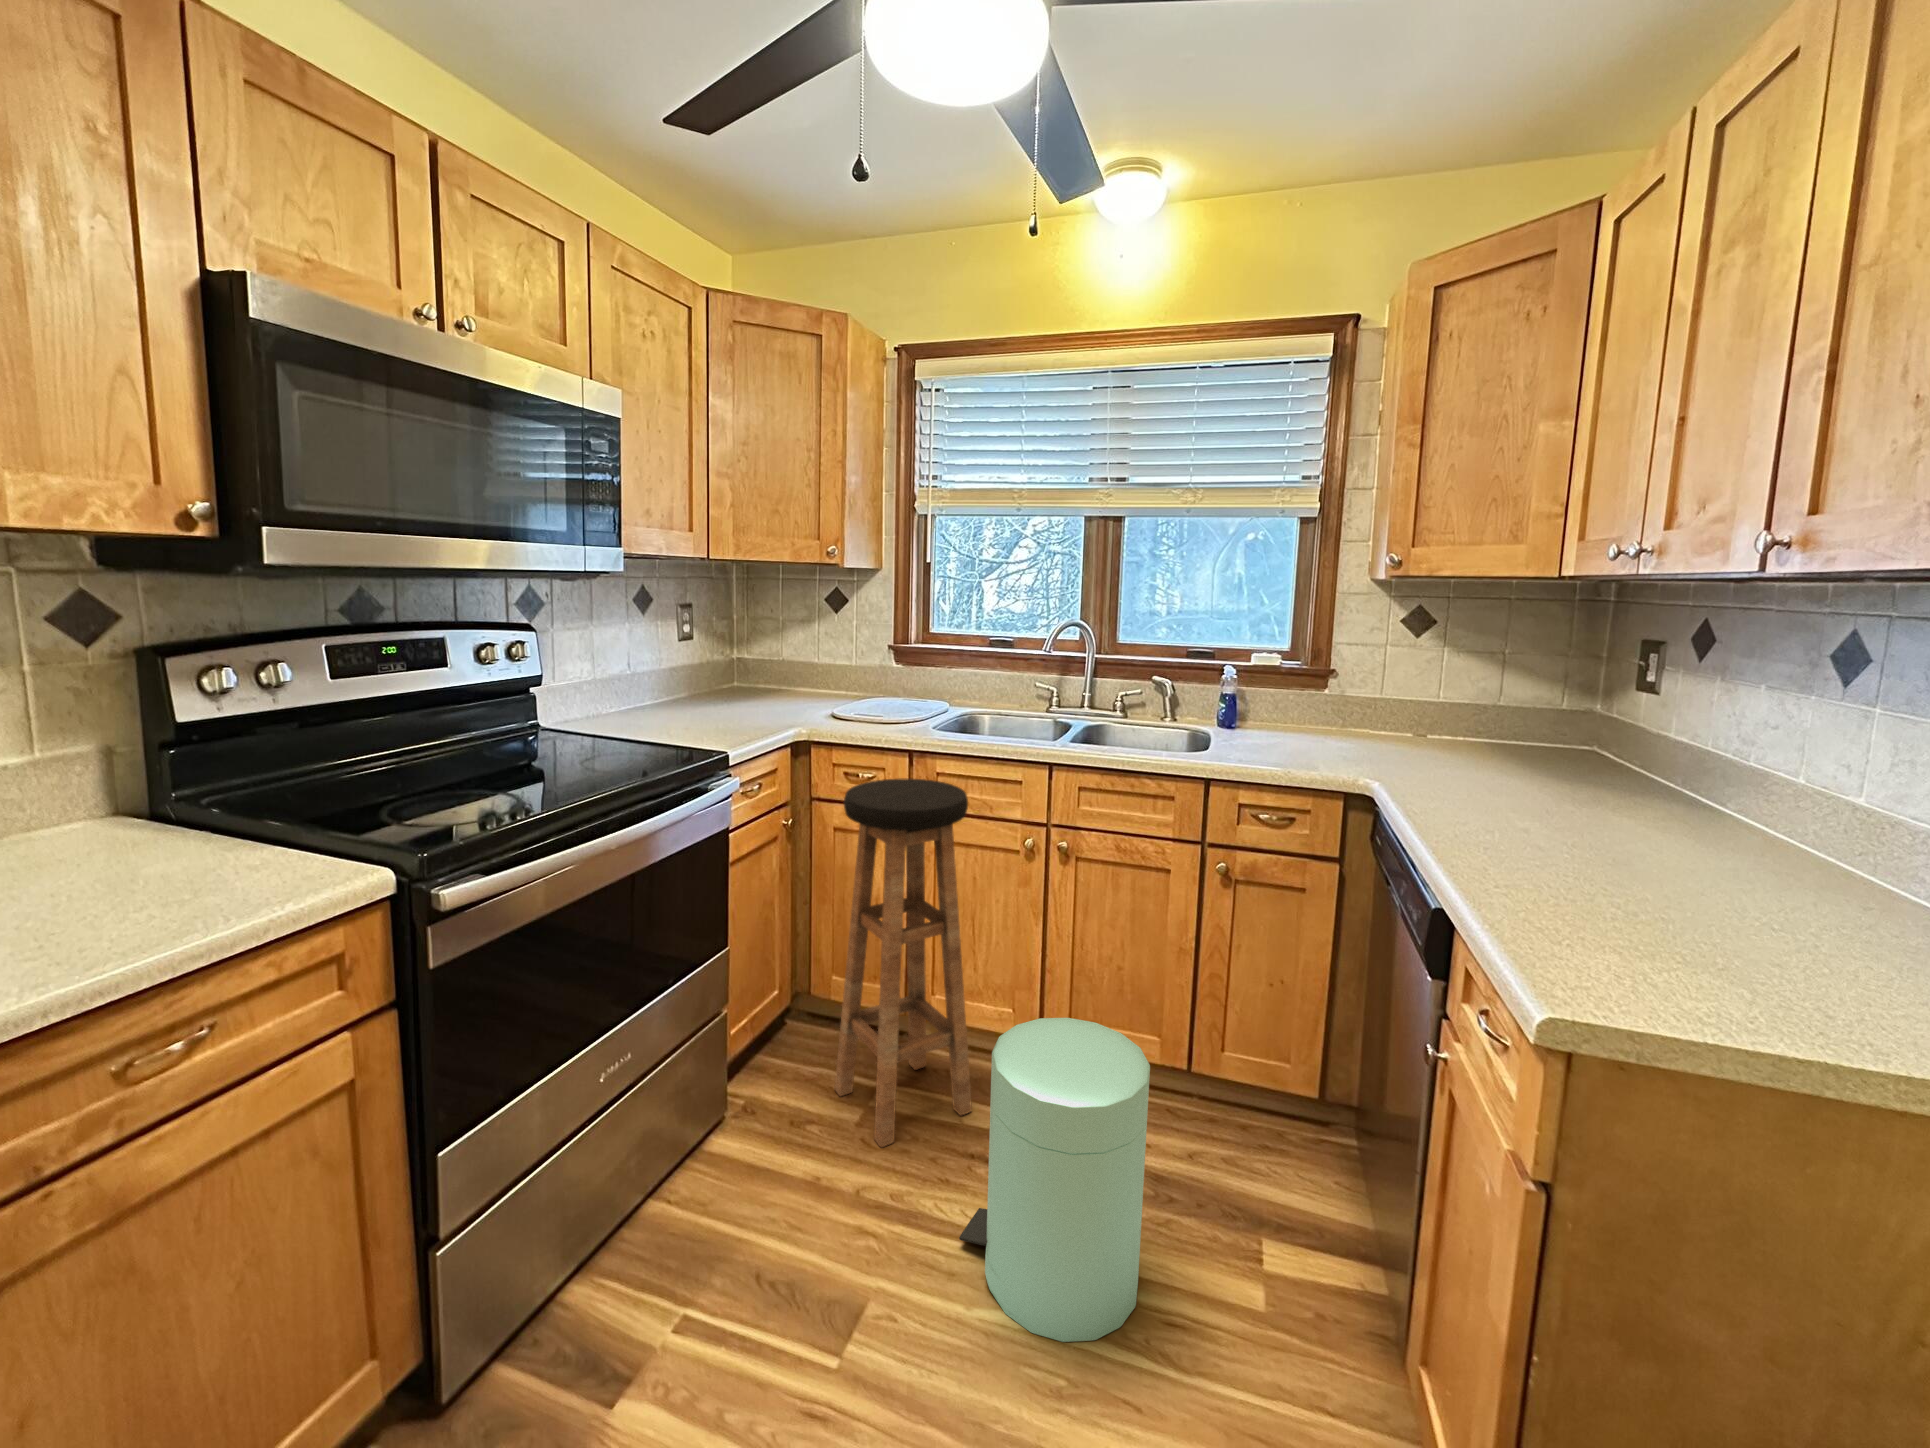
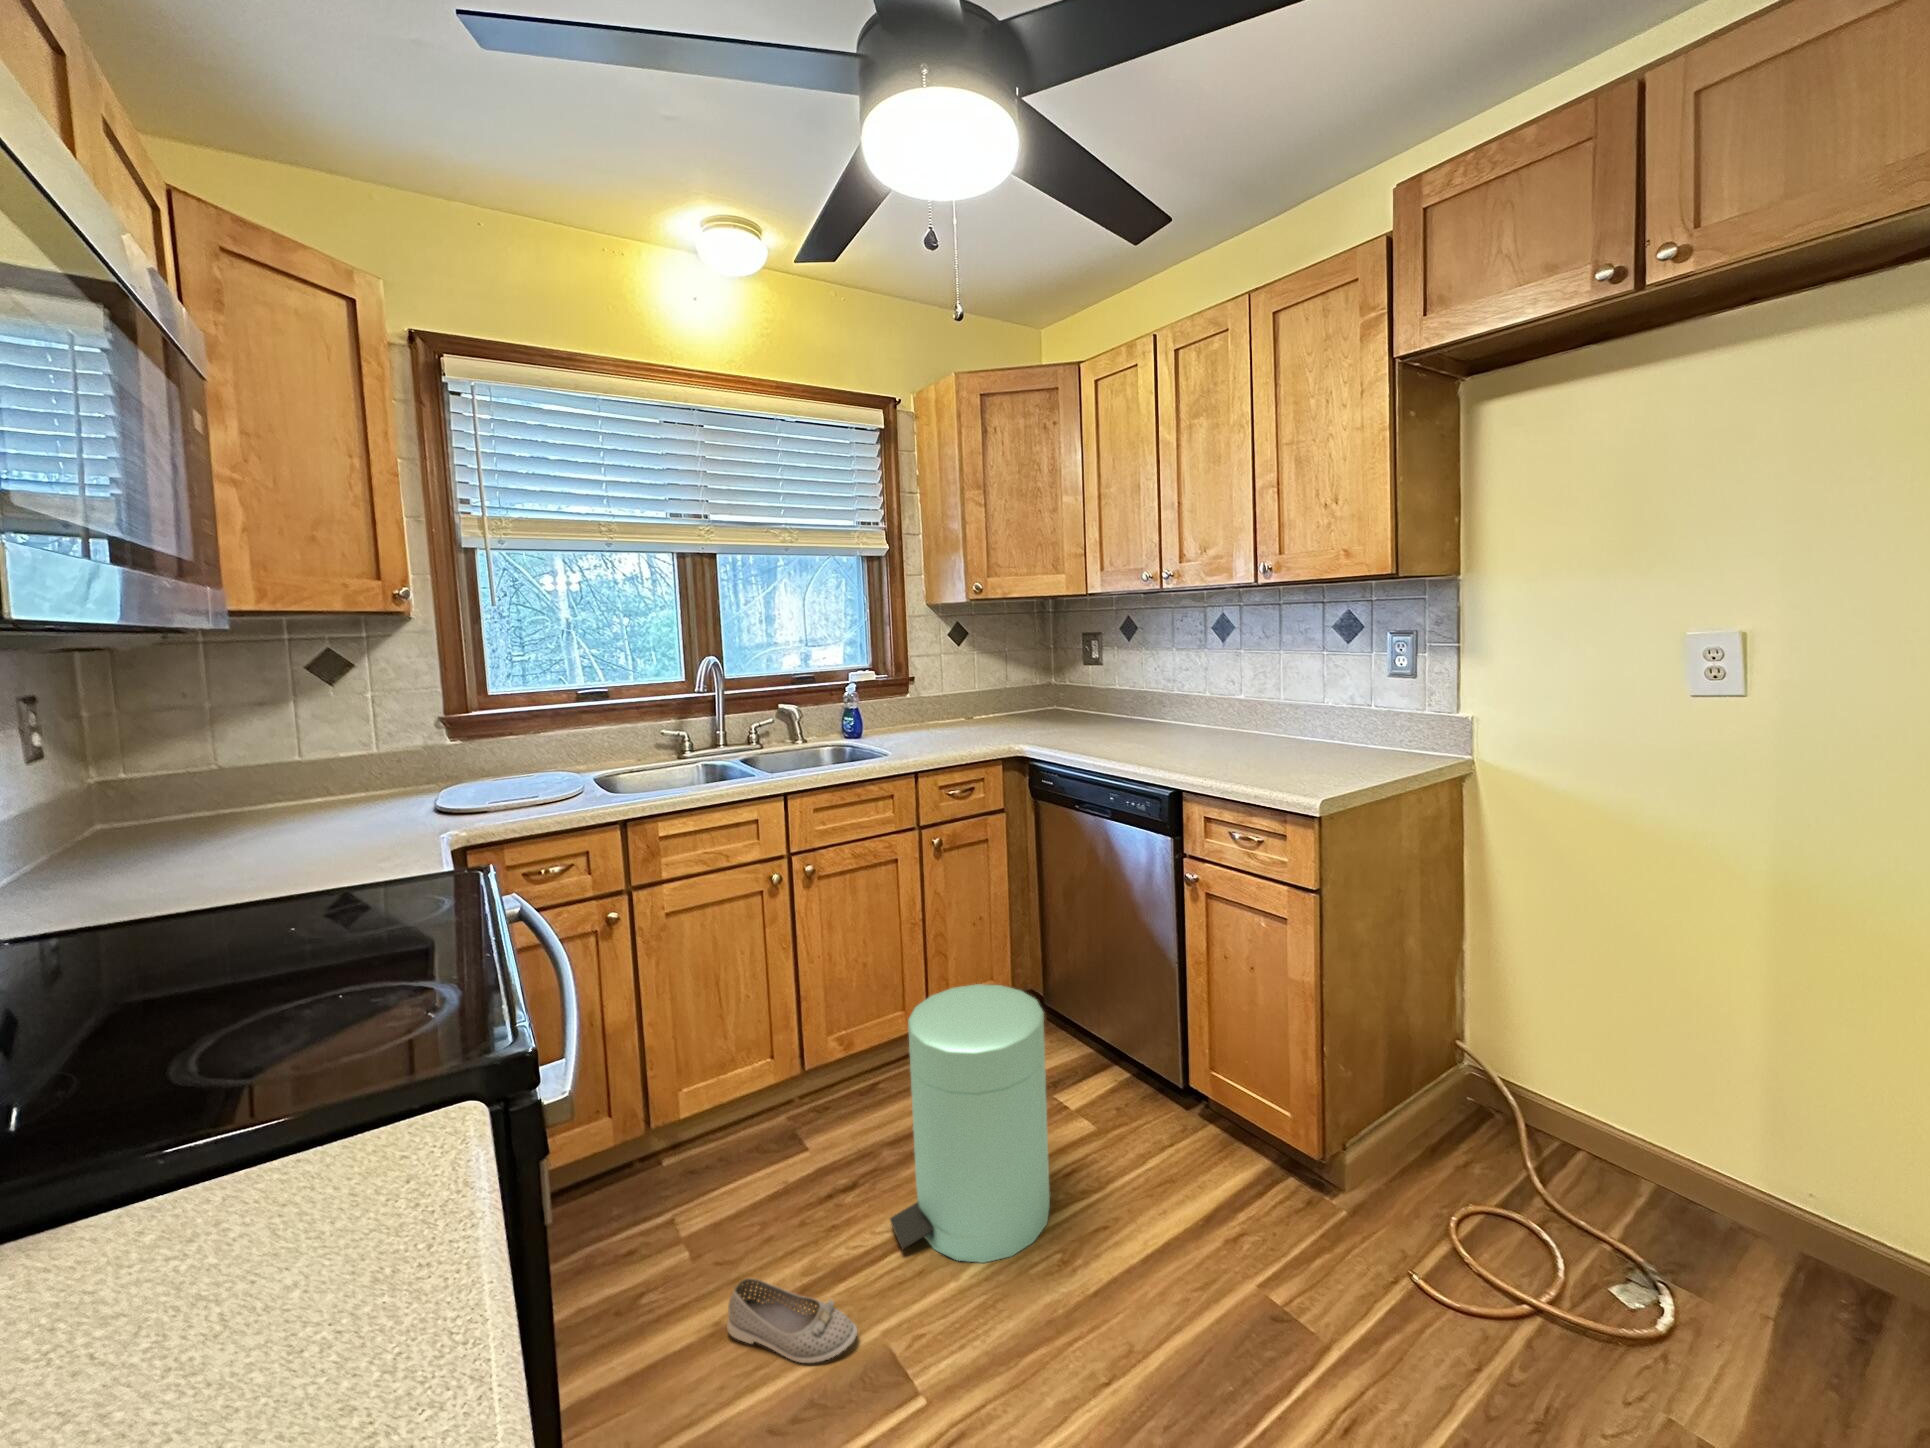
bar stool: present [835,778,972,1147] -> none [606,839,786,1255]
shoe: none [814,1155,872,1268] -> present [727,1278,857,1363]

